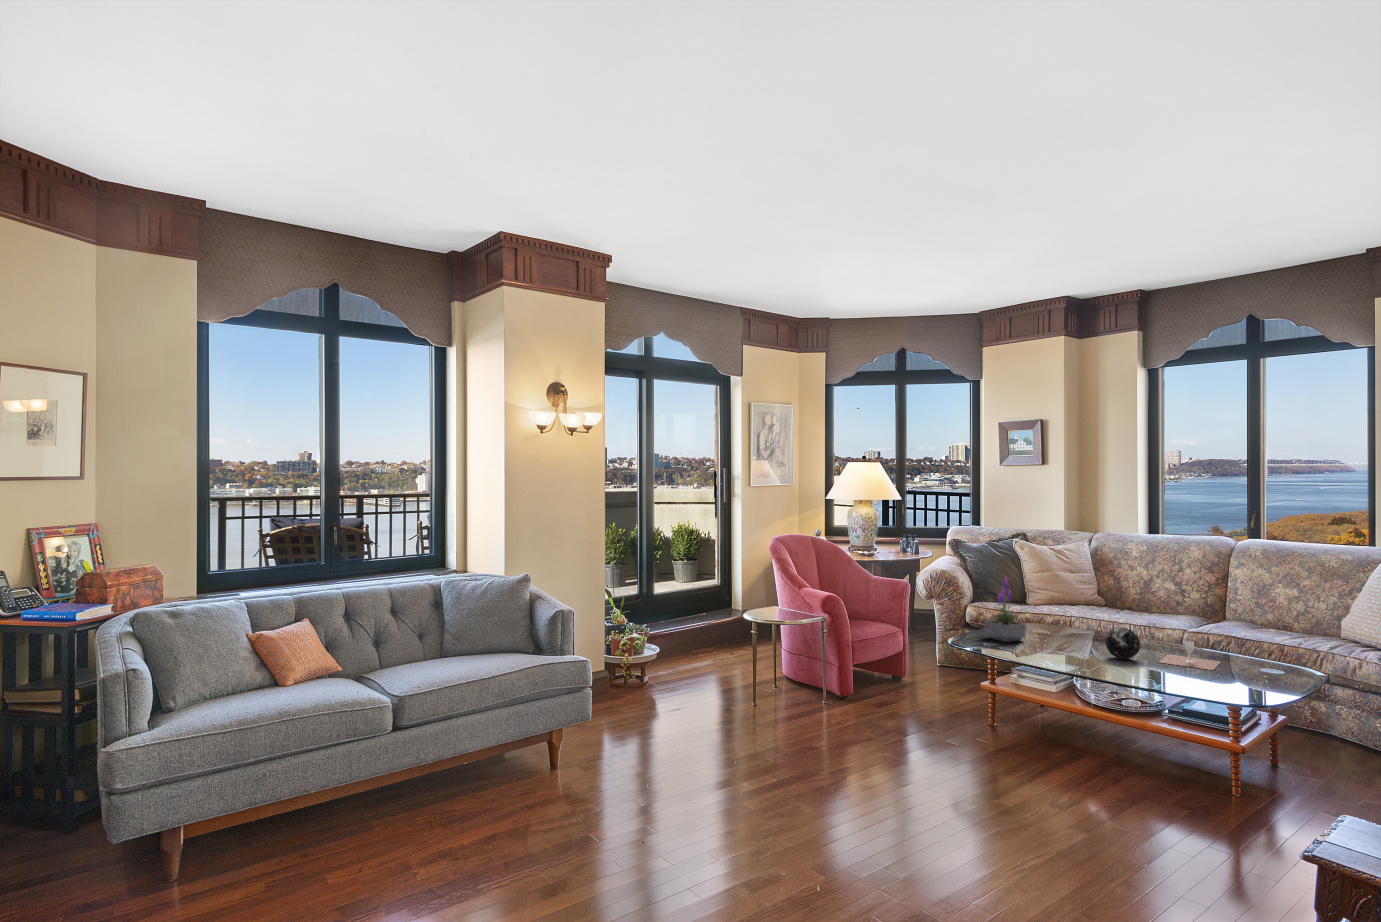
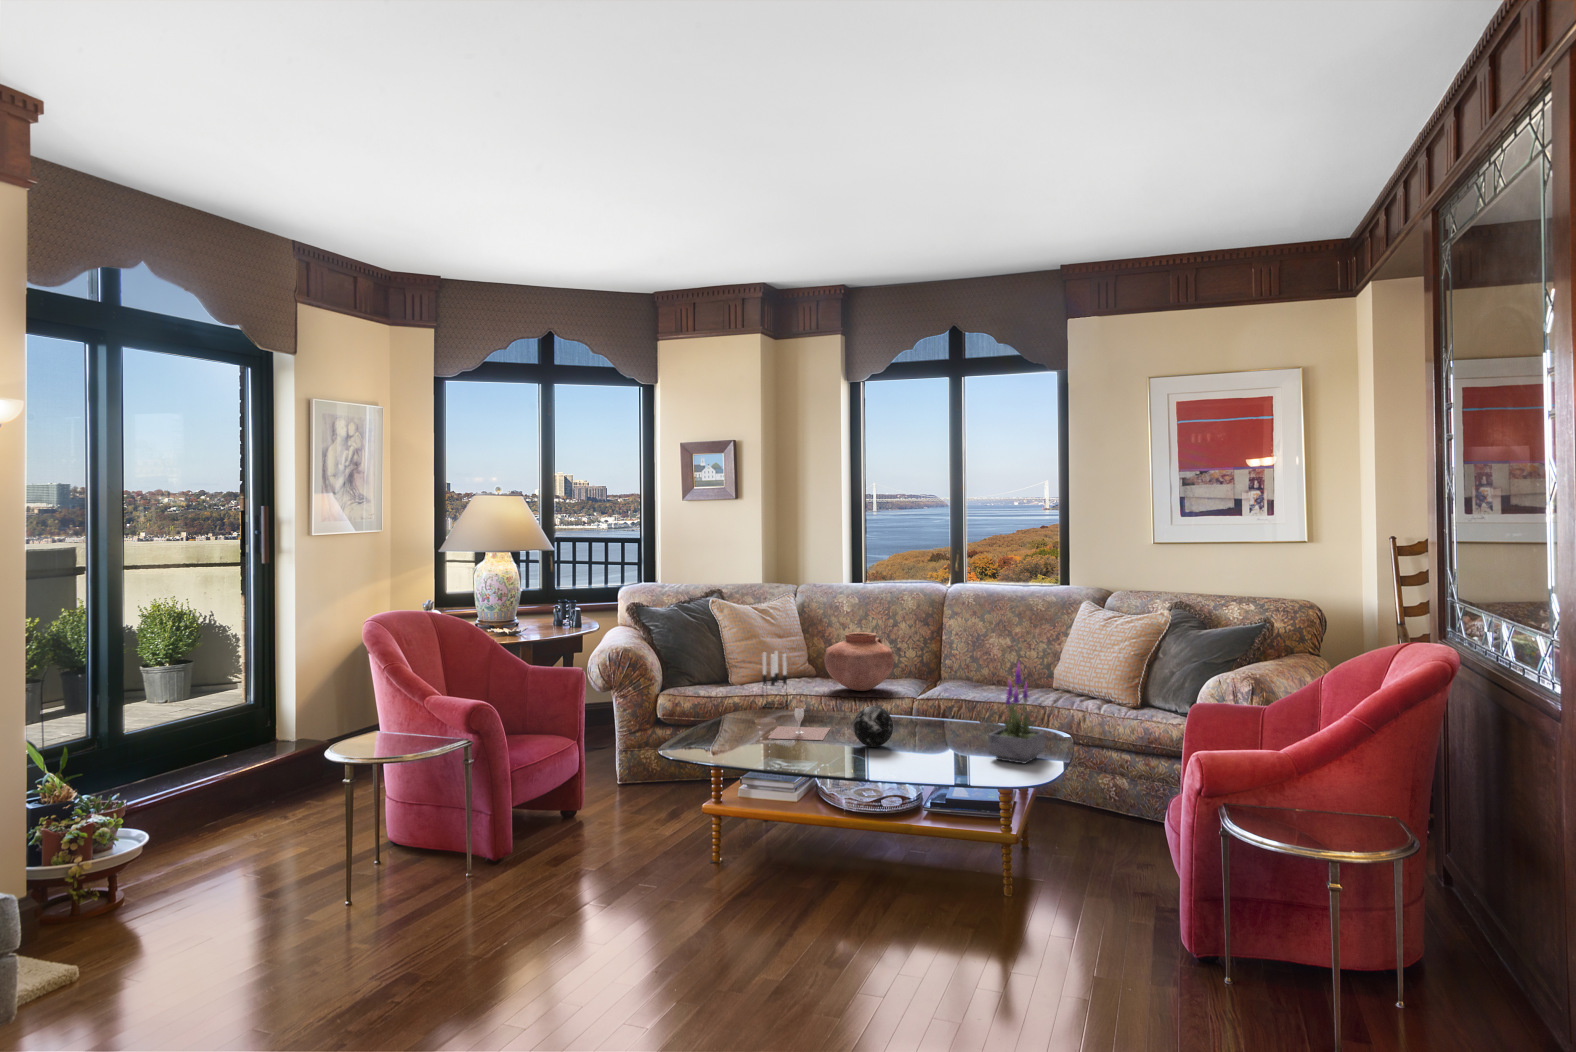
vase: none [1107,573,1173,622] -> present [824,632,894,691]
potted plant: present [985,577,1026,642] -> present [988,663,1045,763]
candle holder: none [1047,581,1069,626] -> present [763,651,787,707]
wine glass: present [1159,641,1220,670] -> present [768,708,830,740]

